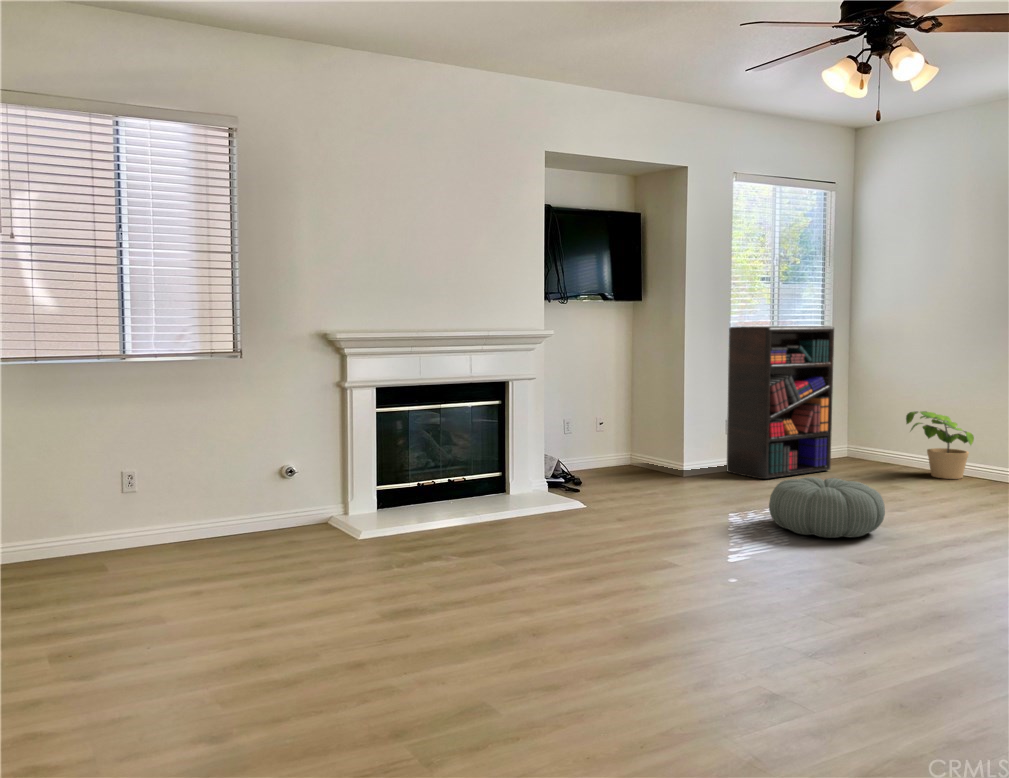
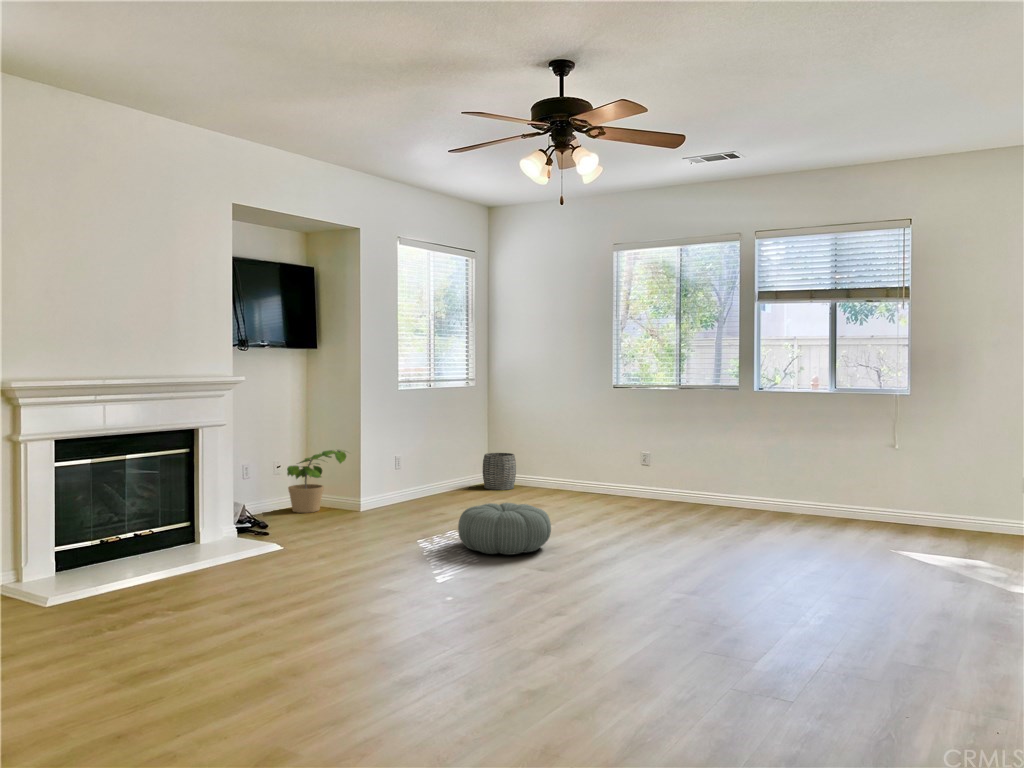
bookshelf: present [727,326,834,479] -> none [397,373,482,508]
potted plant: present [906,411,974,479] -> present [287,450,346,513]
woven basket: none [838,421,881,465] -> present [483,453,516,490]

